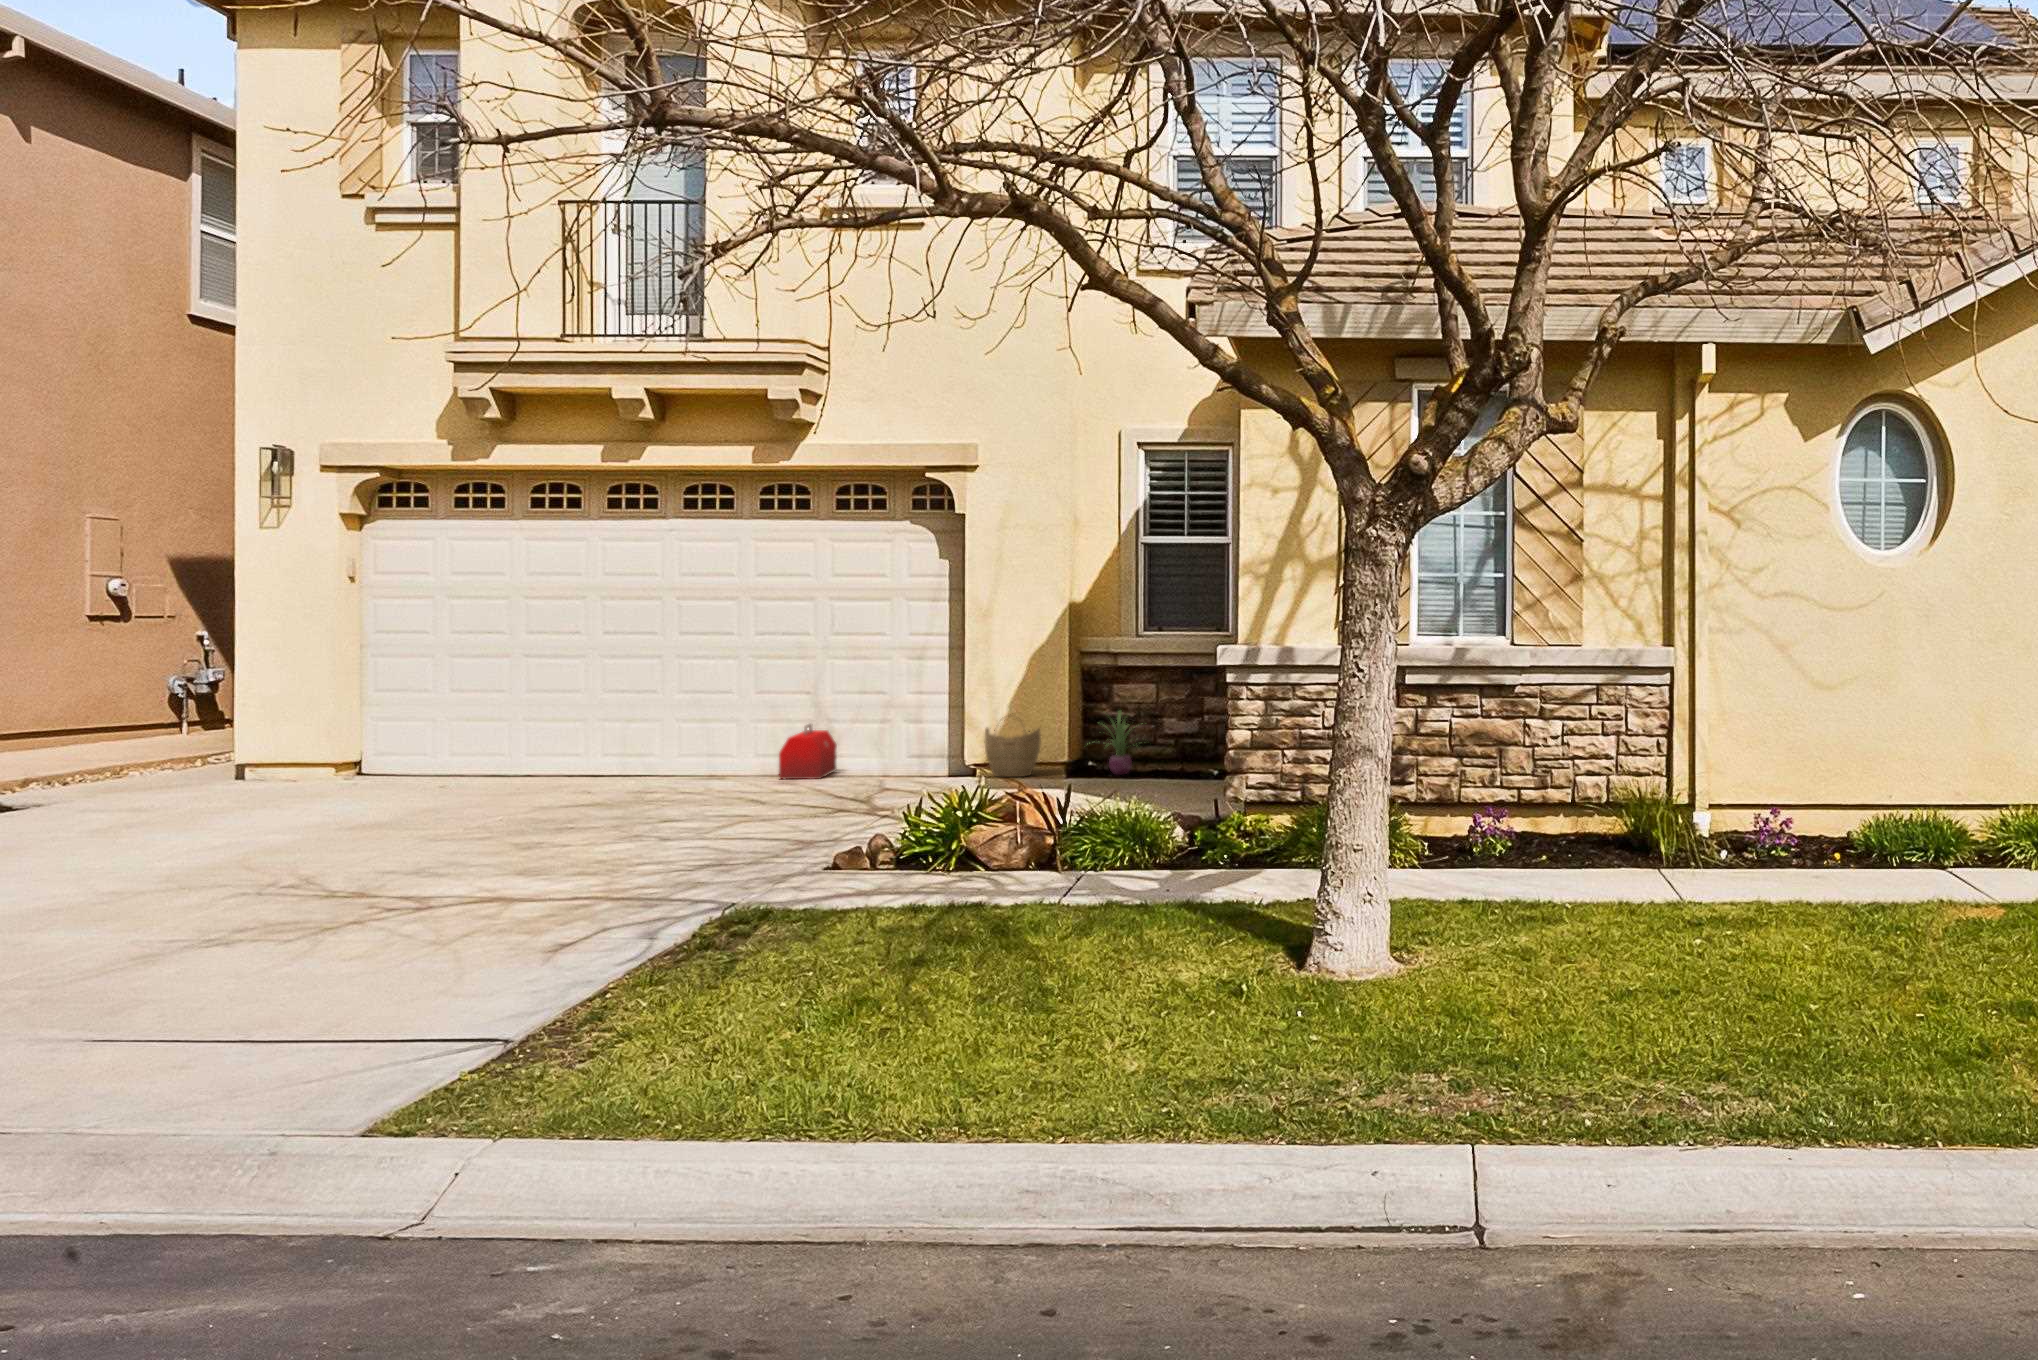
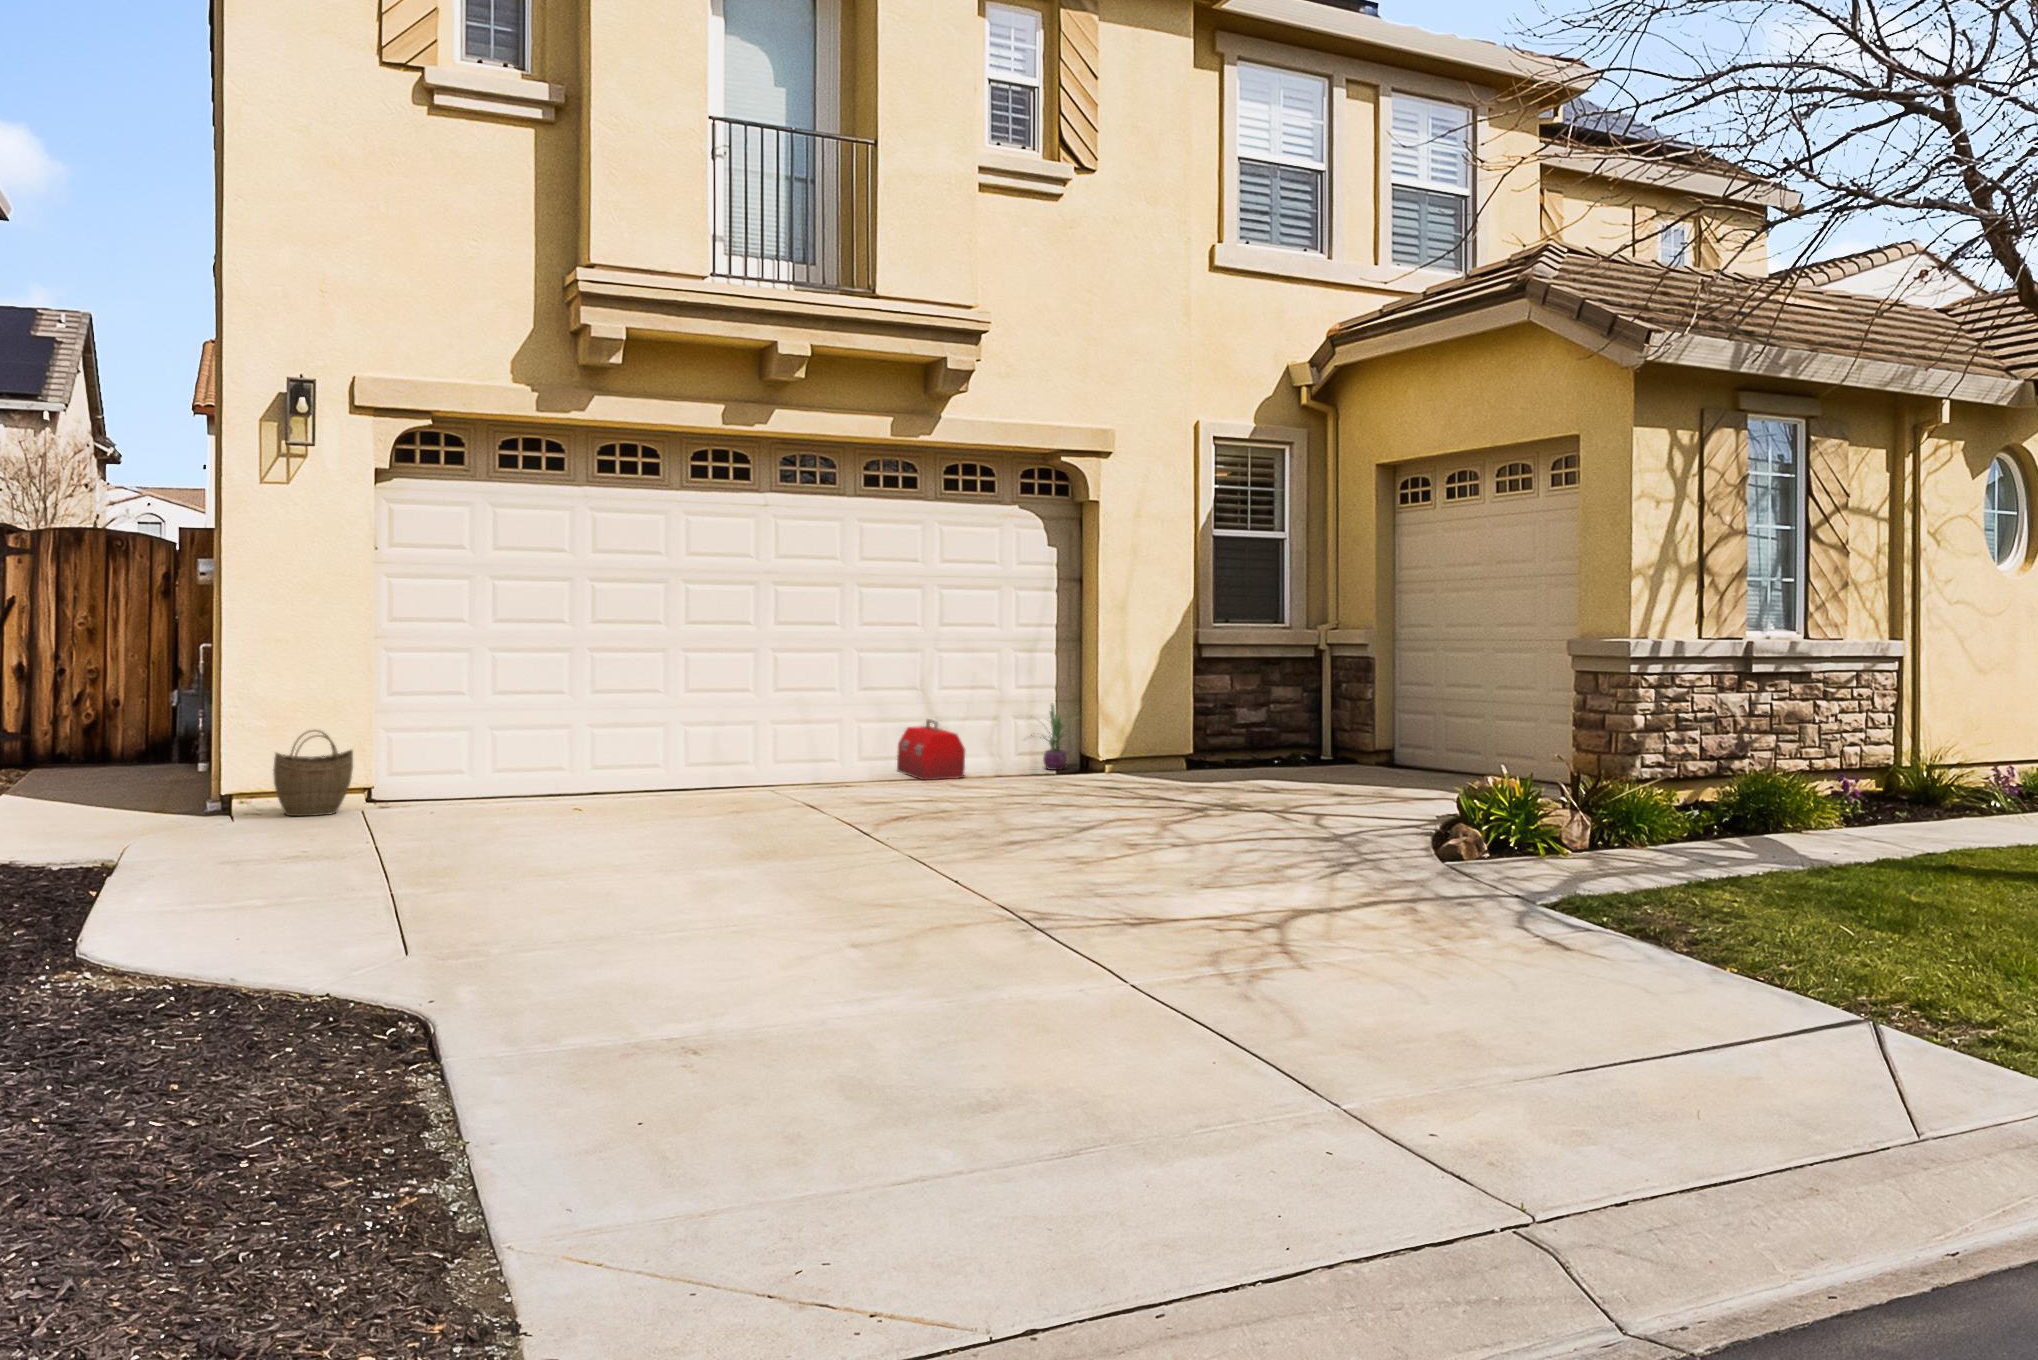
decorative plant: present [1106,711,1132,775] -> present [1031,704,1069,770]
woven basket: present [984,714,1041,777] -> present [273,730,353,816]

